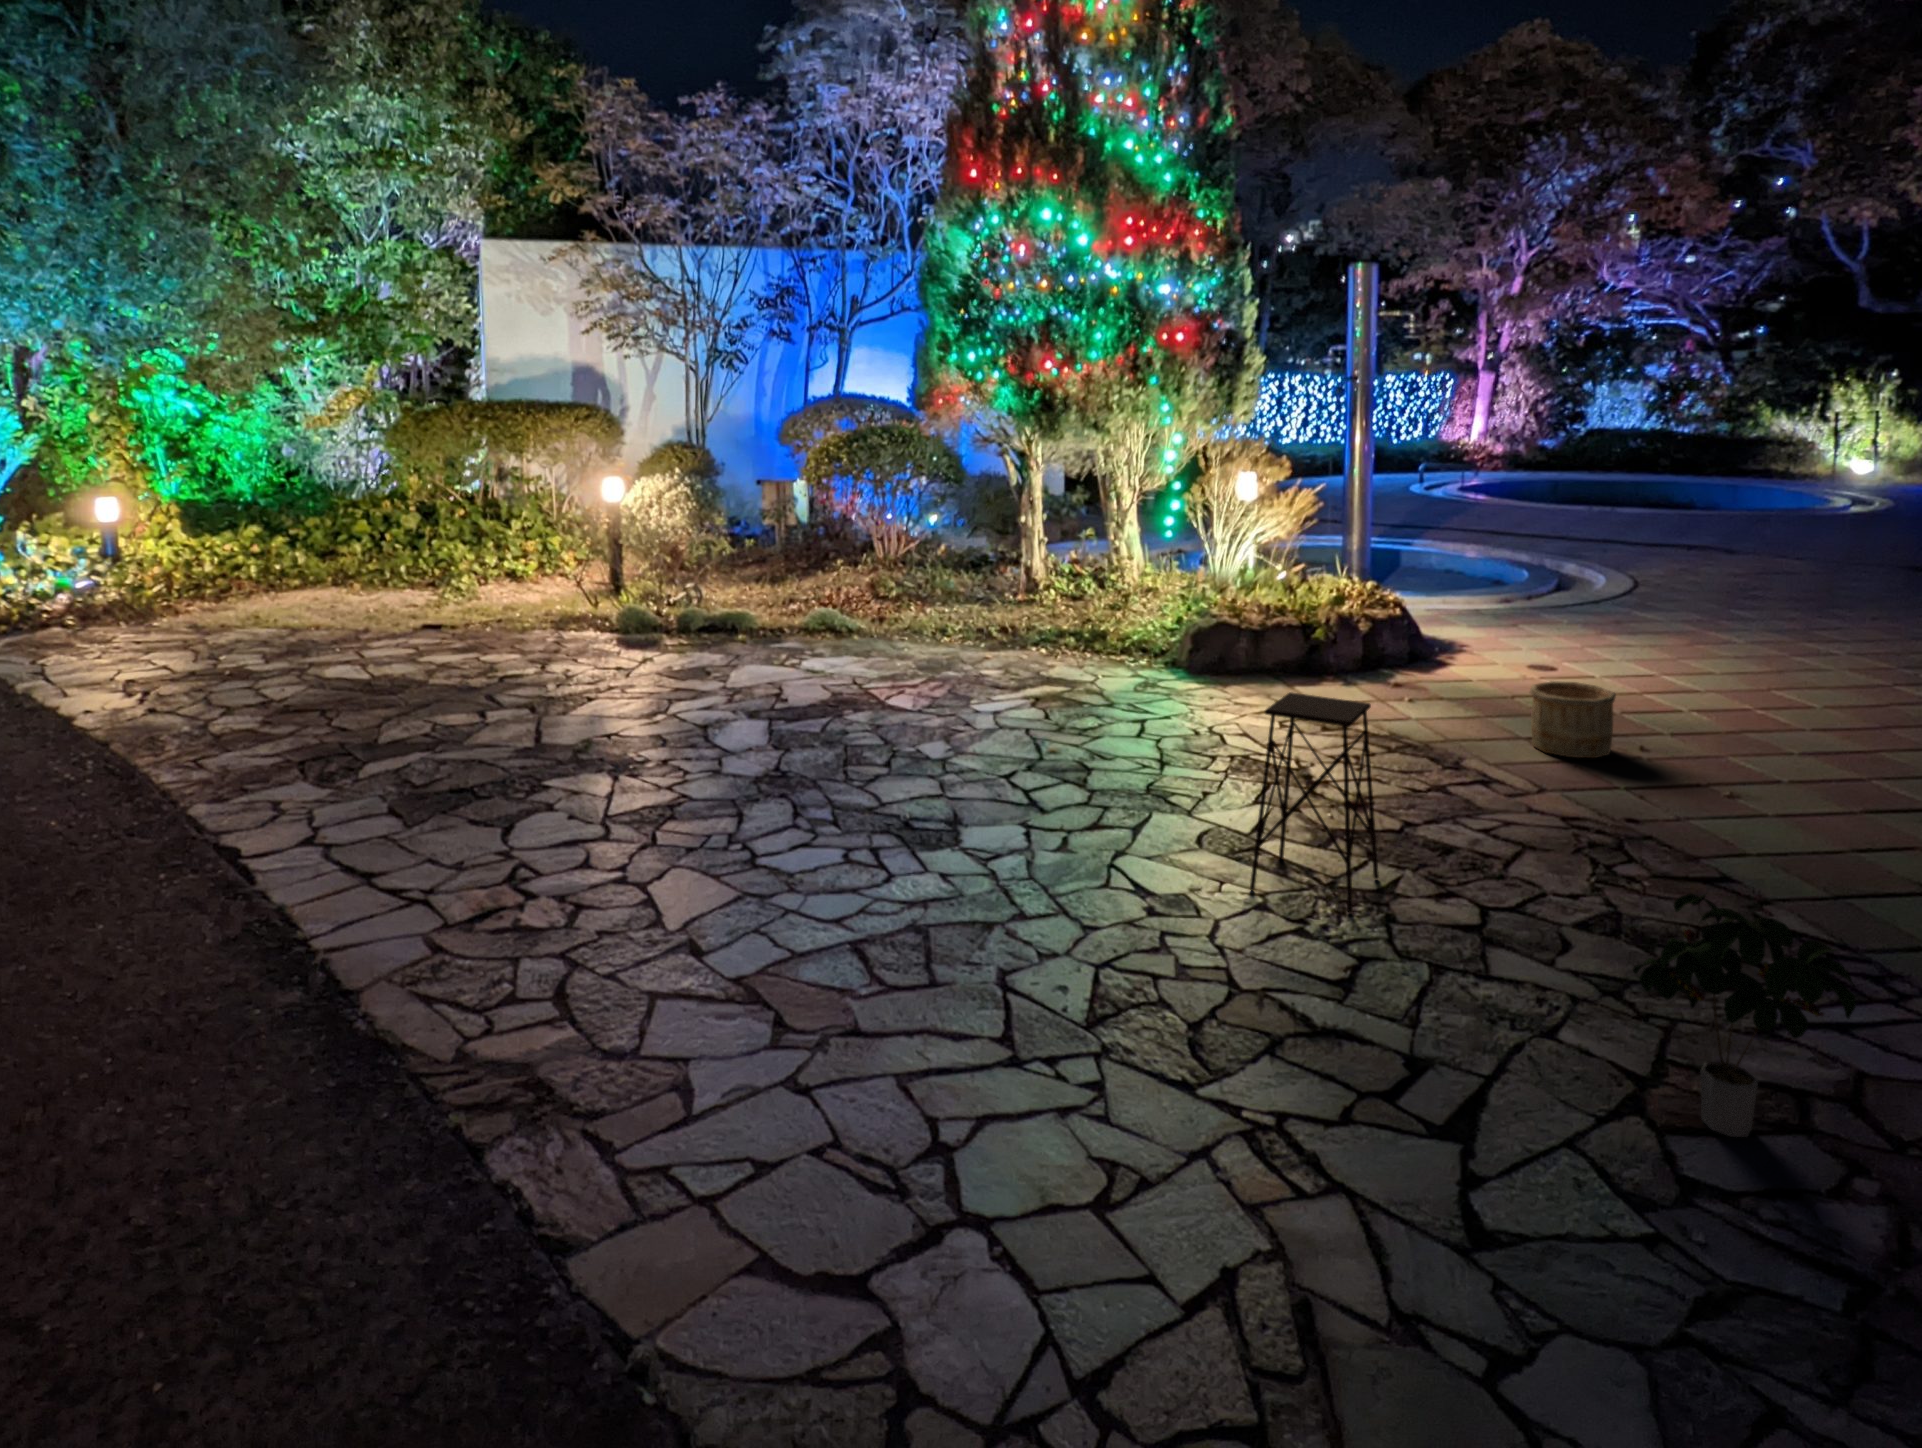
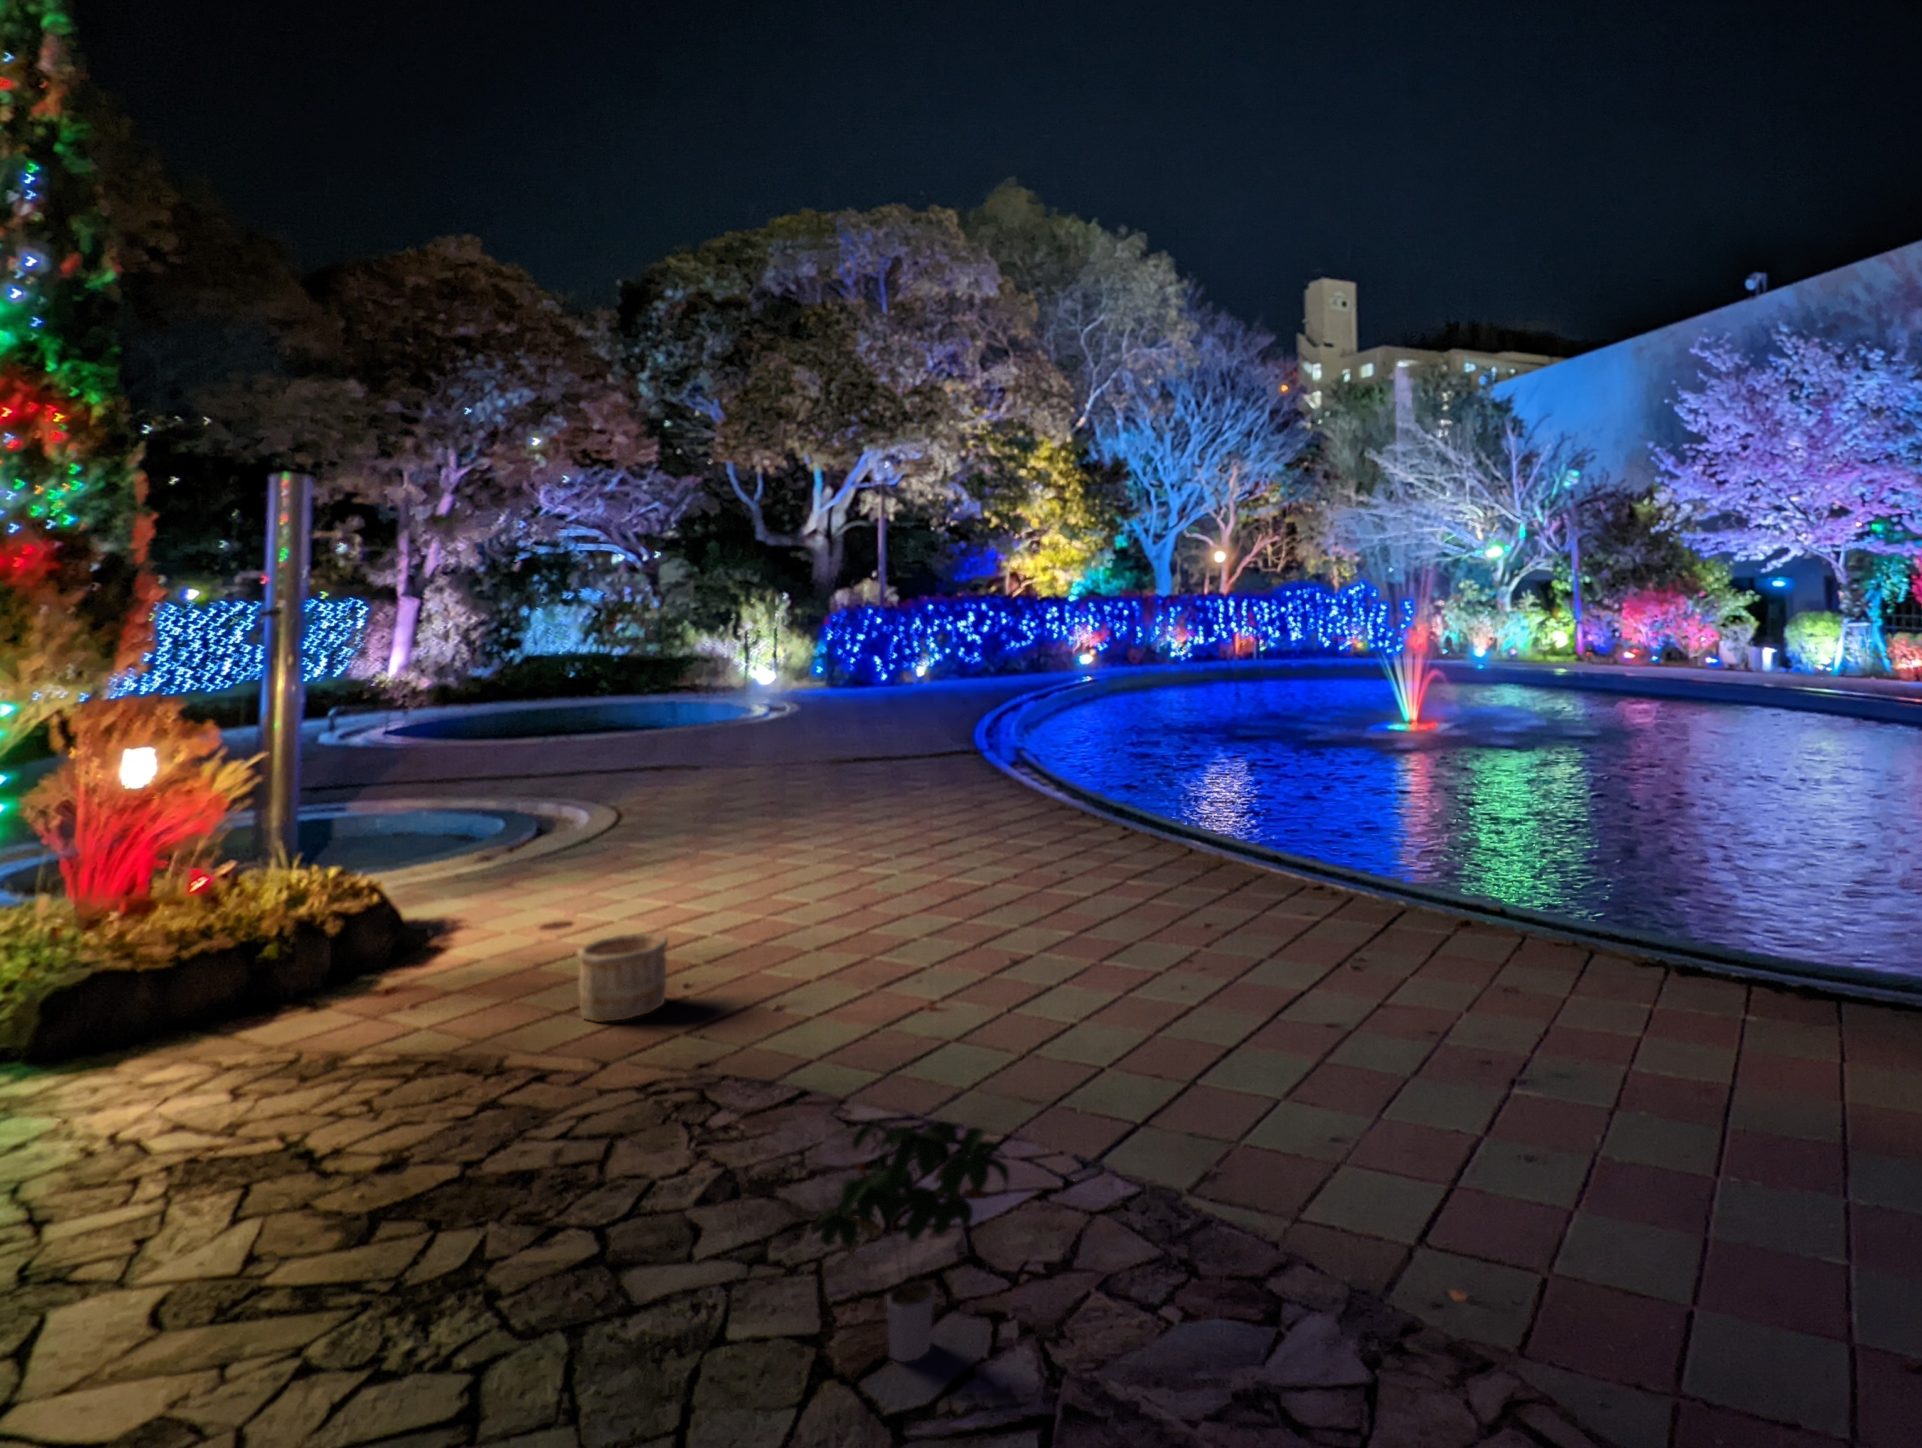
side table: present [1250,692,1379,913] -> none [272,1028,459,1356]

